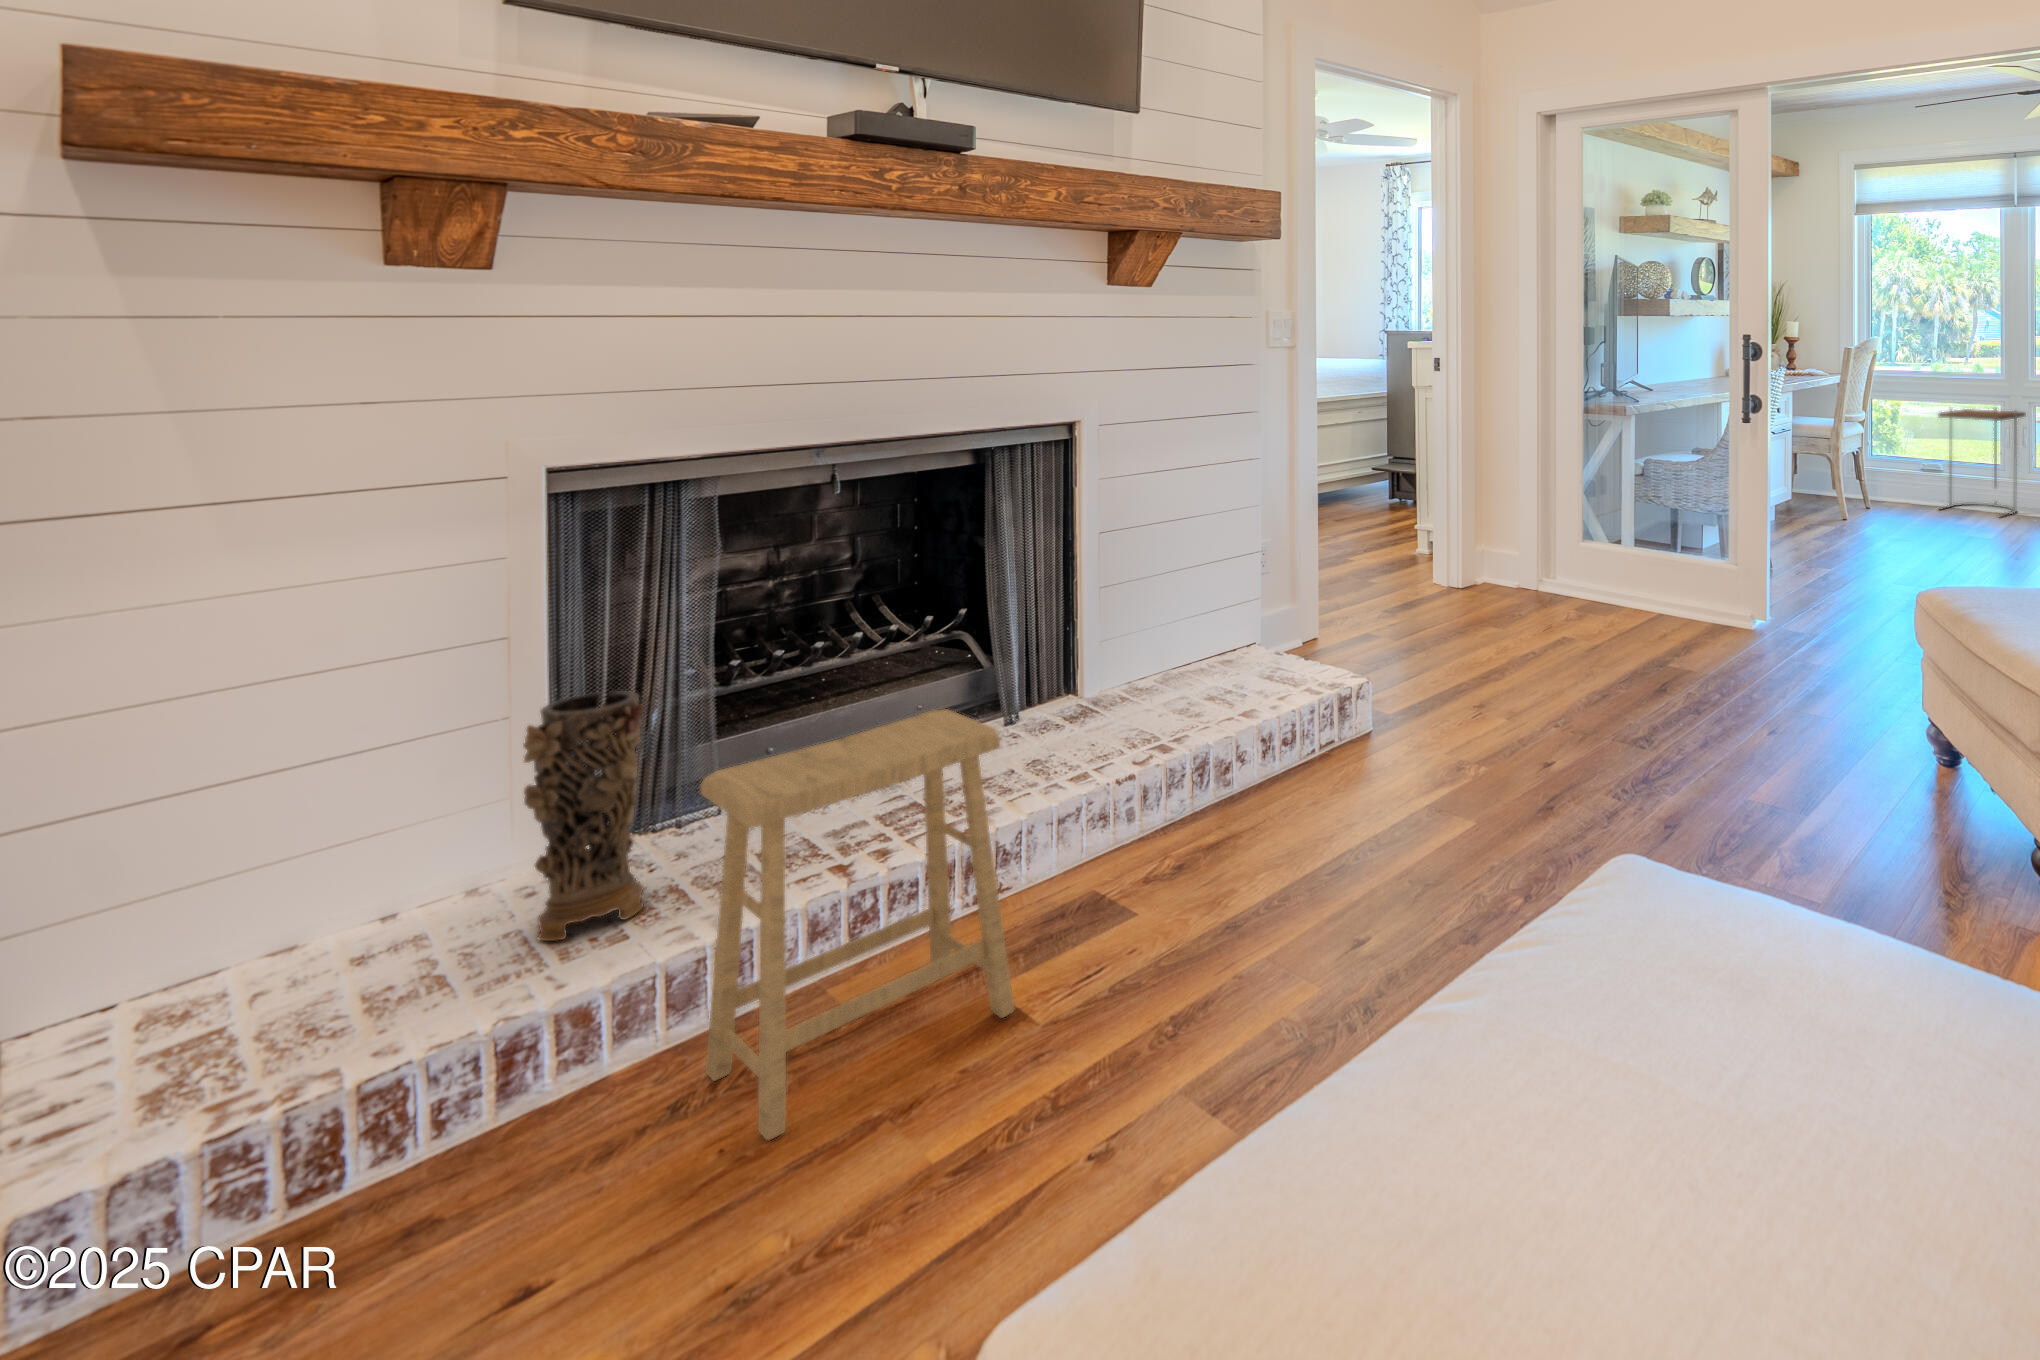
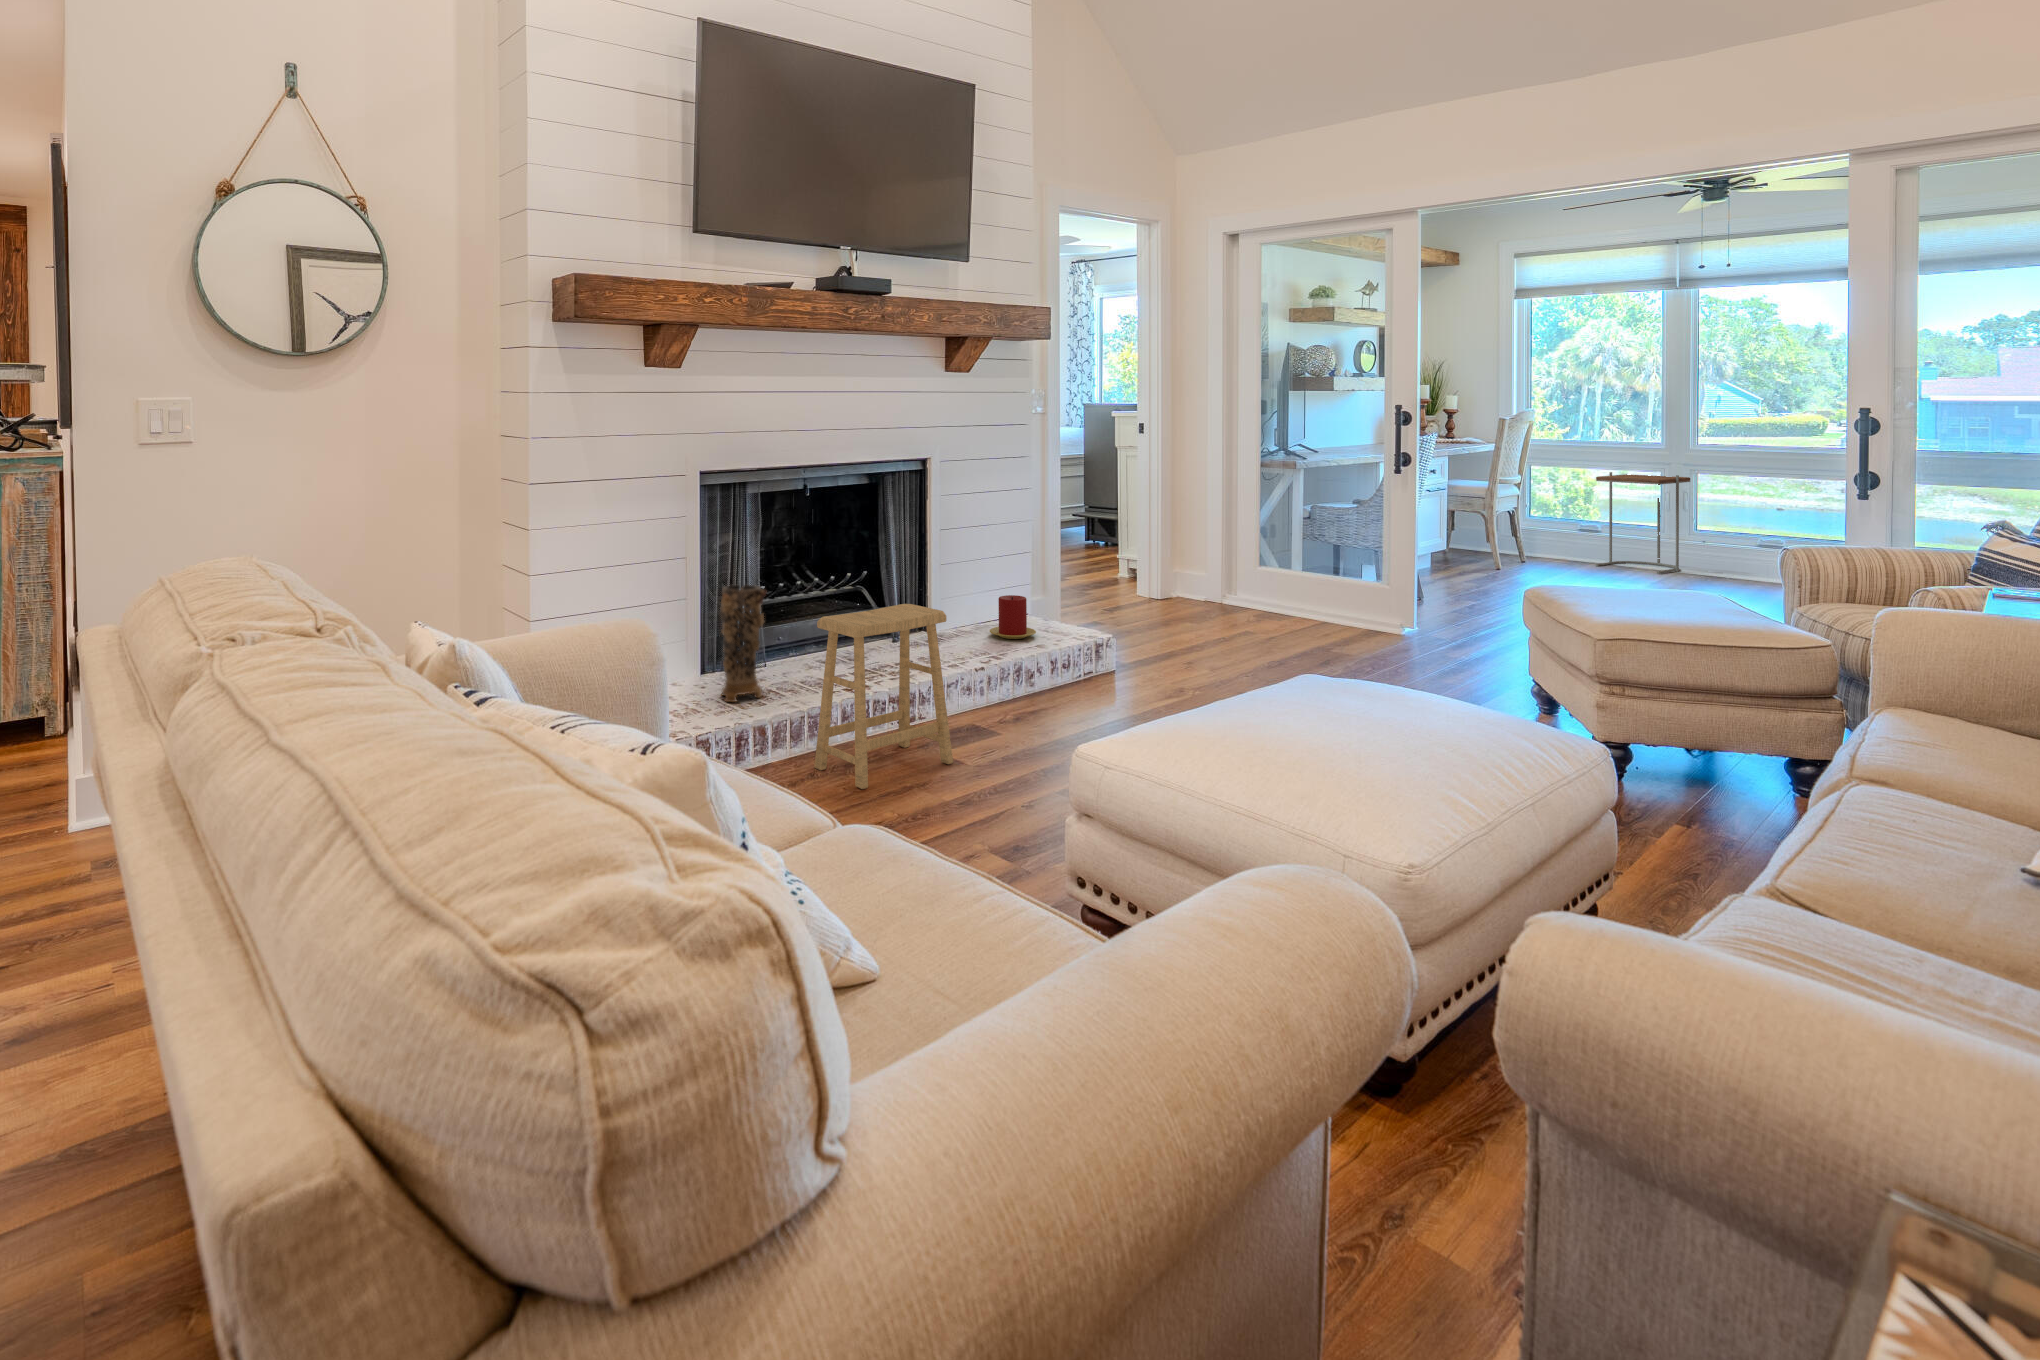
candle: none [1177,631,1251,702] -> present [990,595,1036,639]

